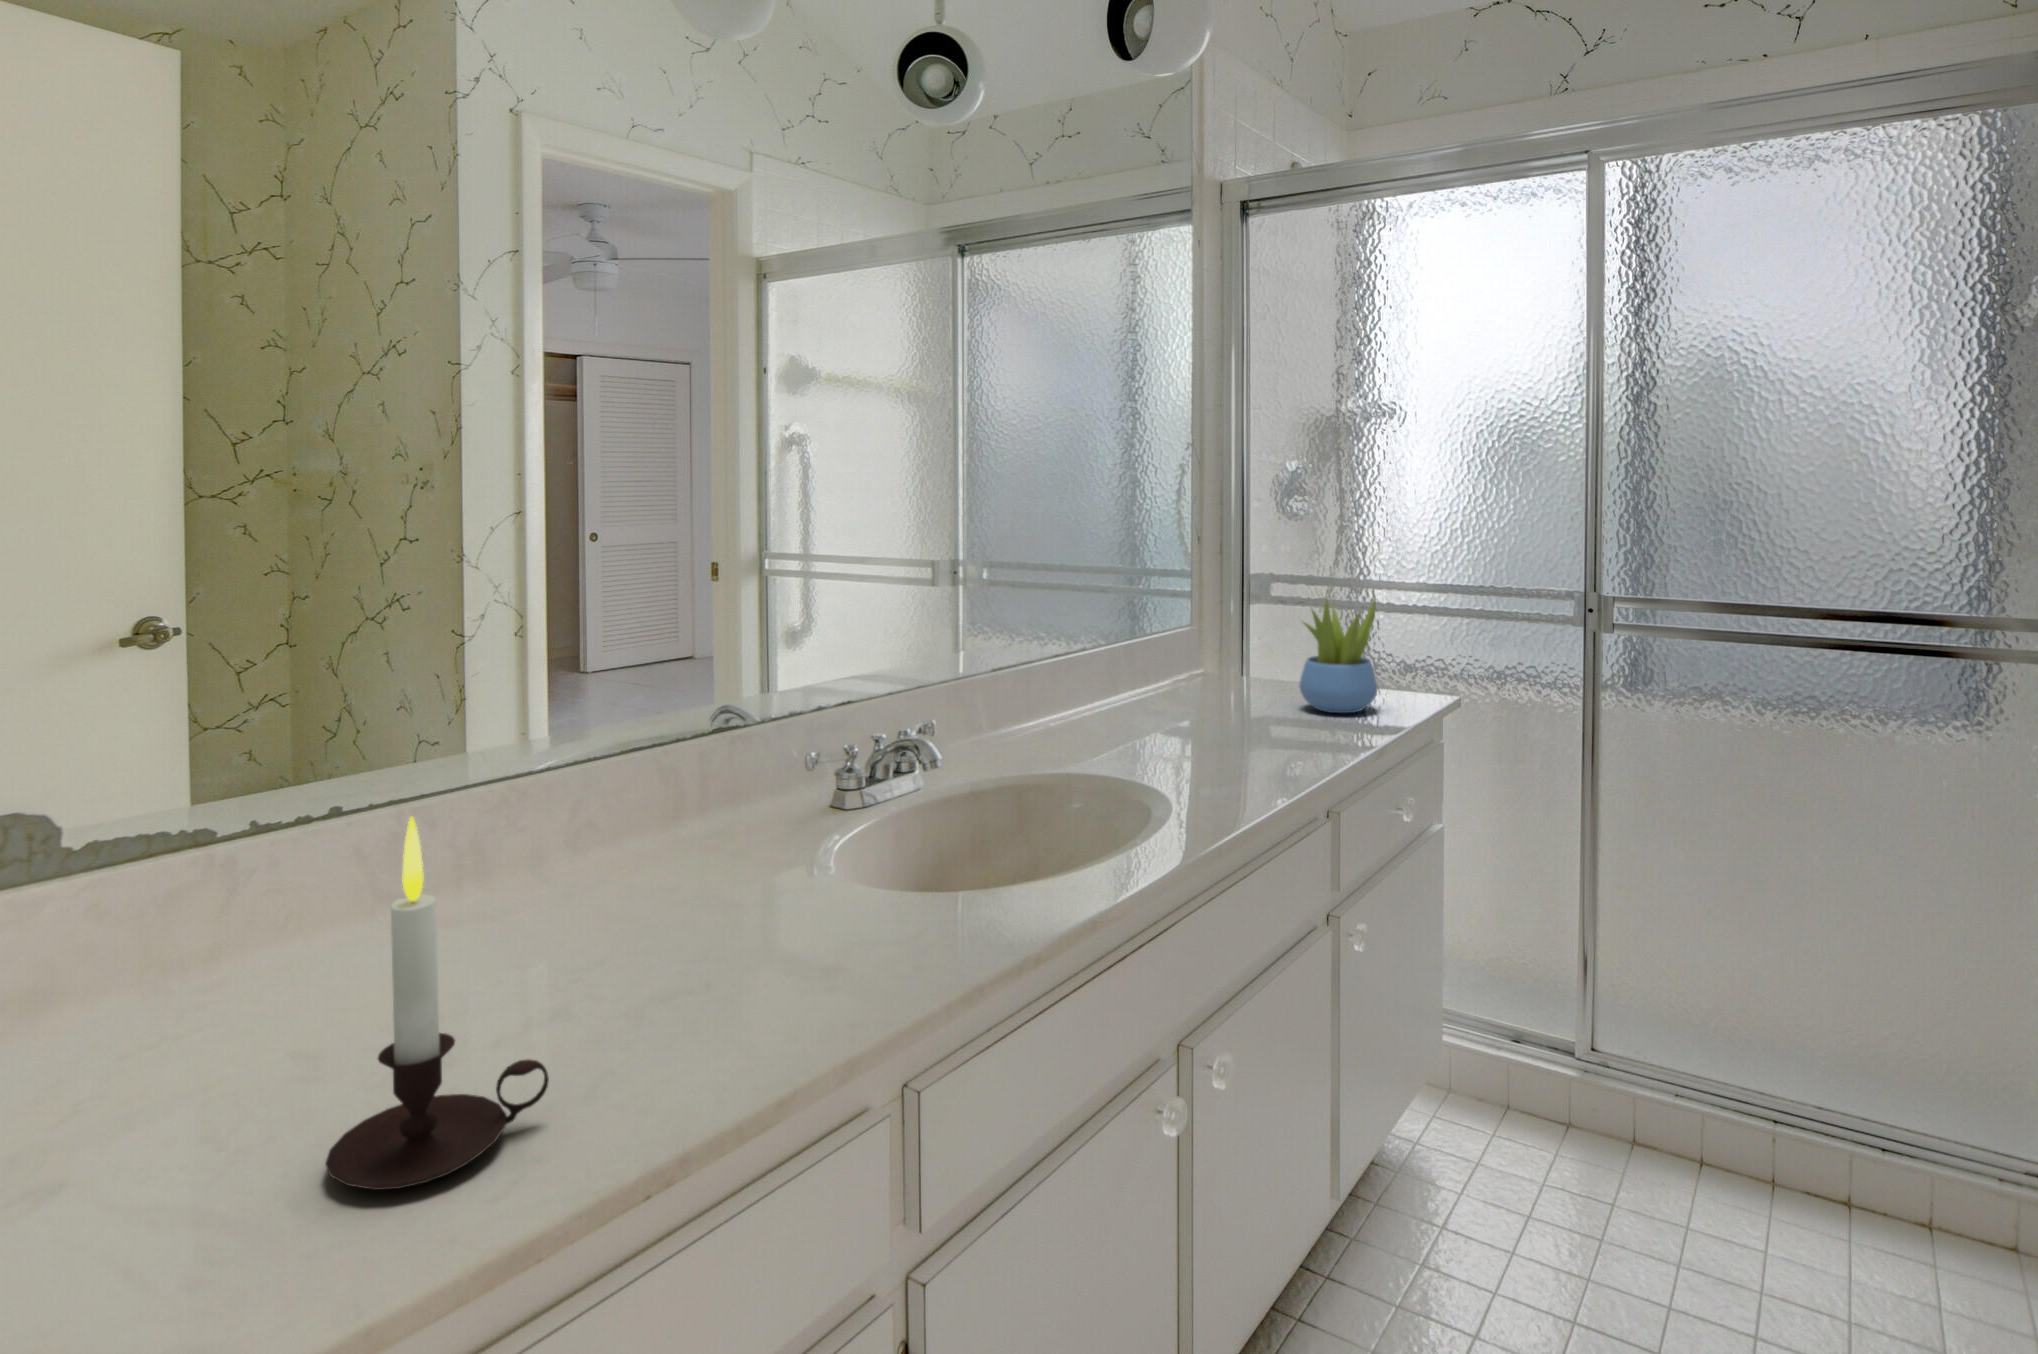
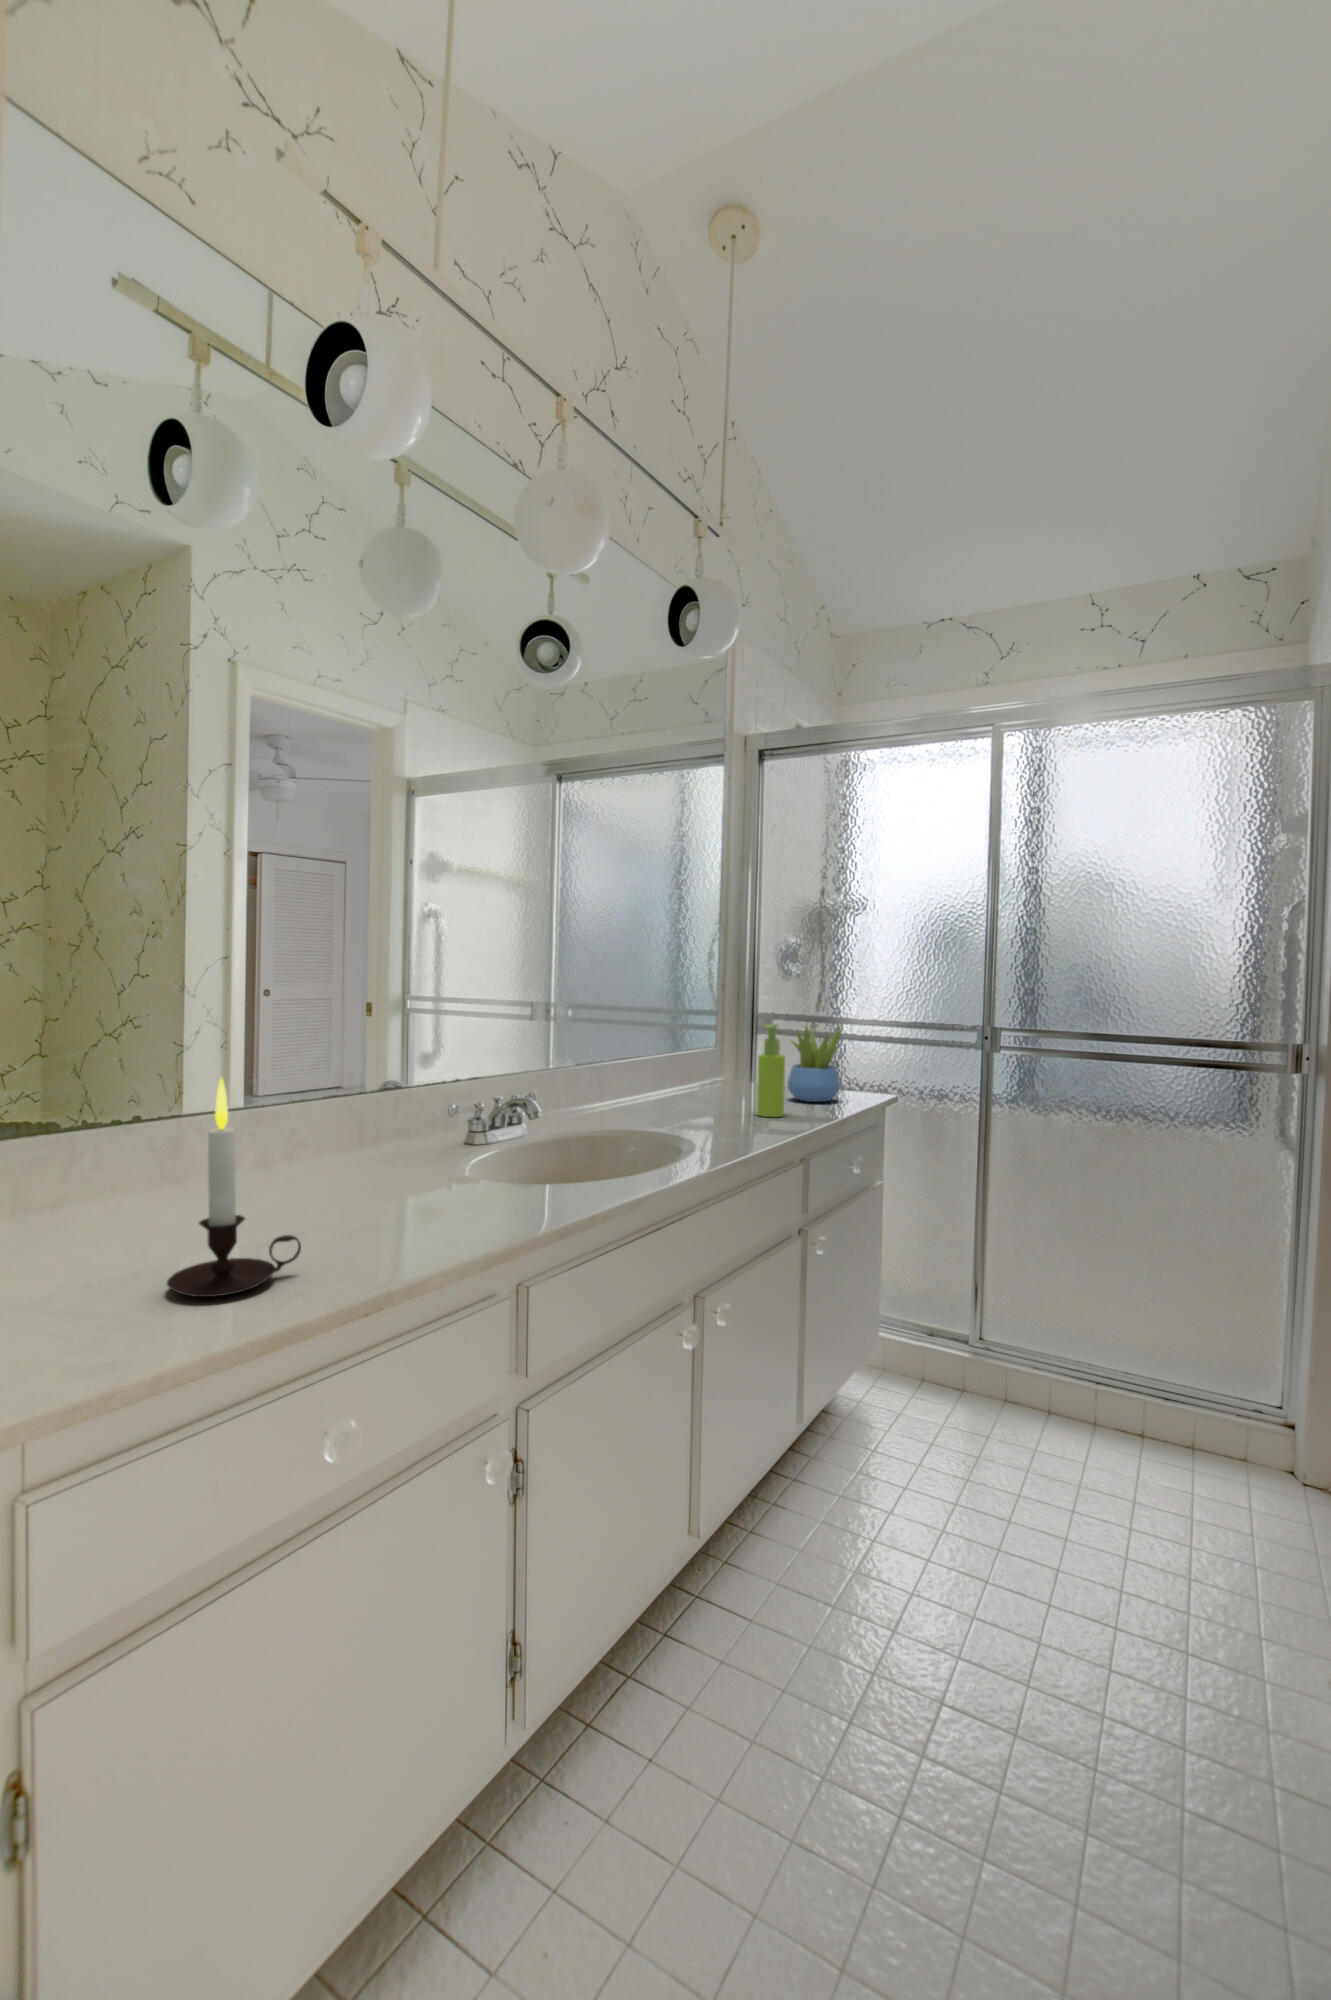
soap dispenser: none [1259,608,1298,746] -> present [757,1024,785,1117]

